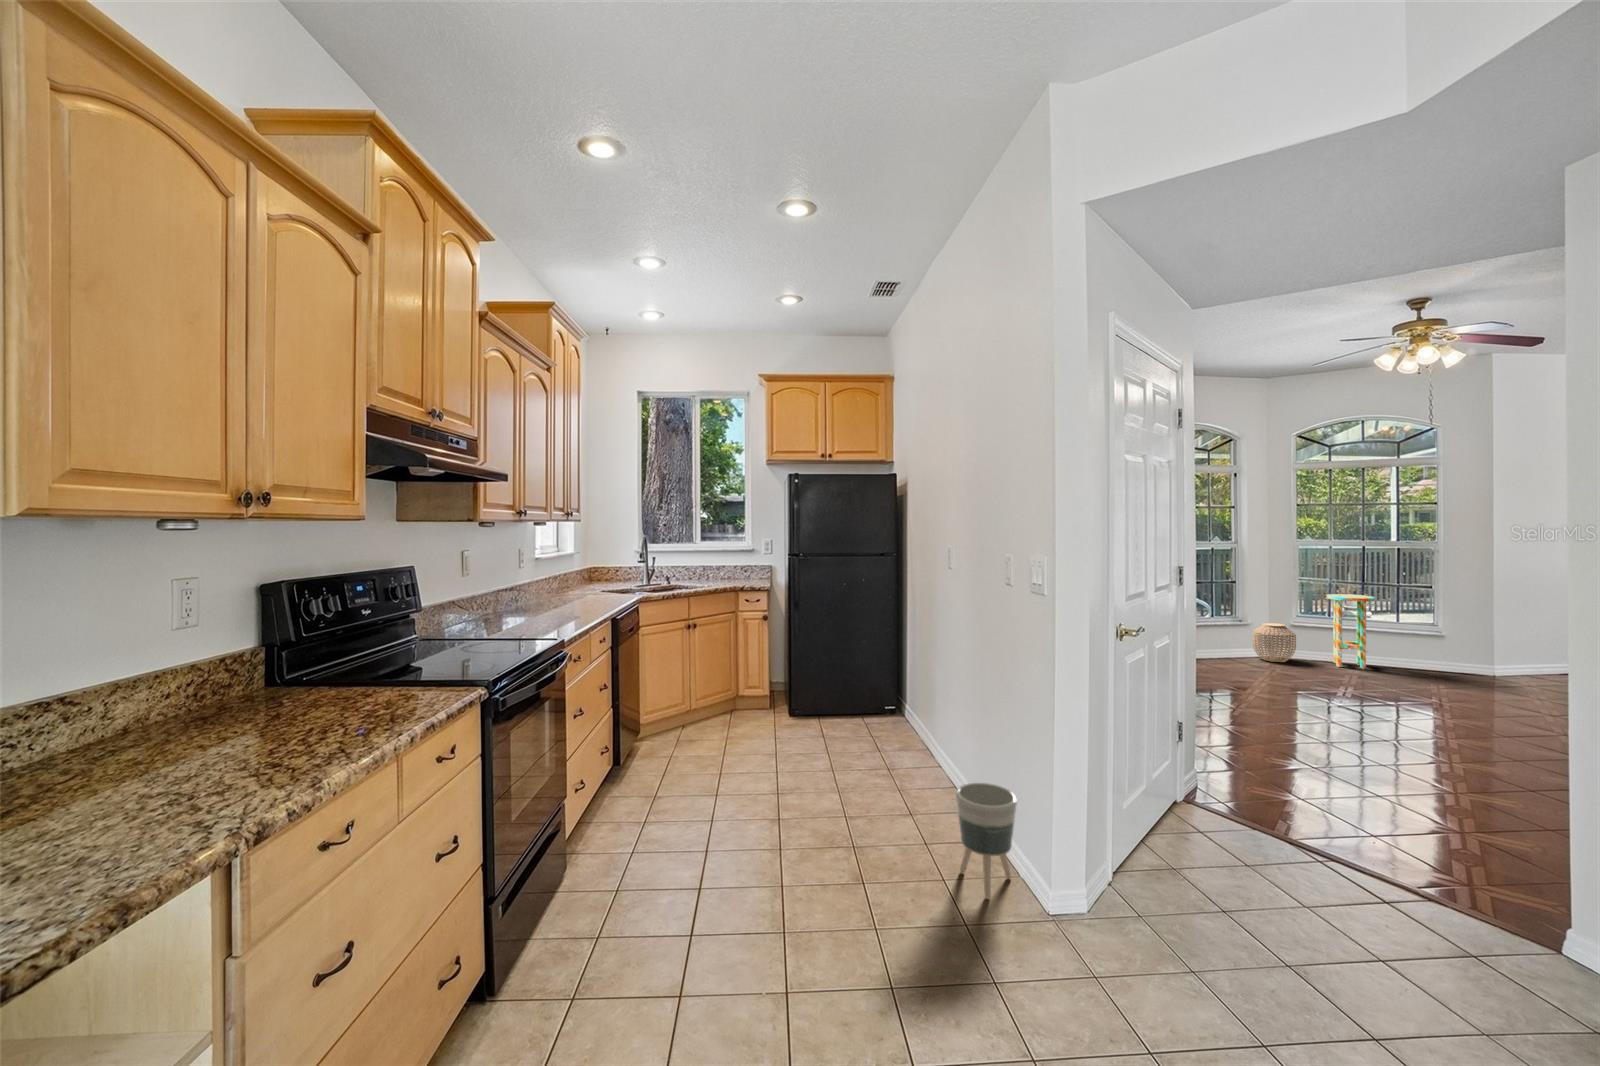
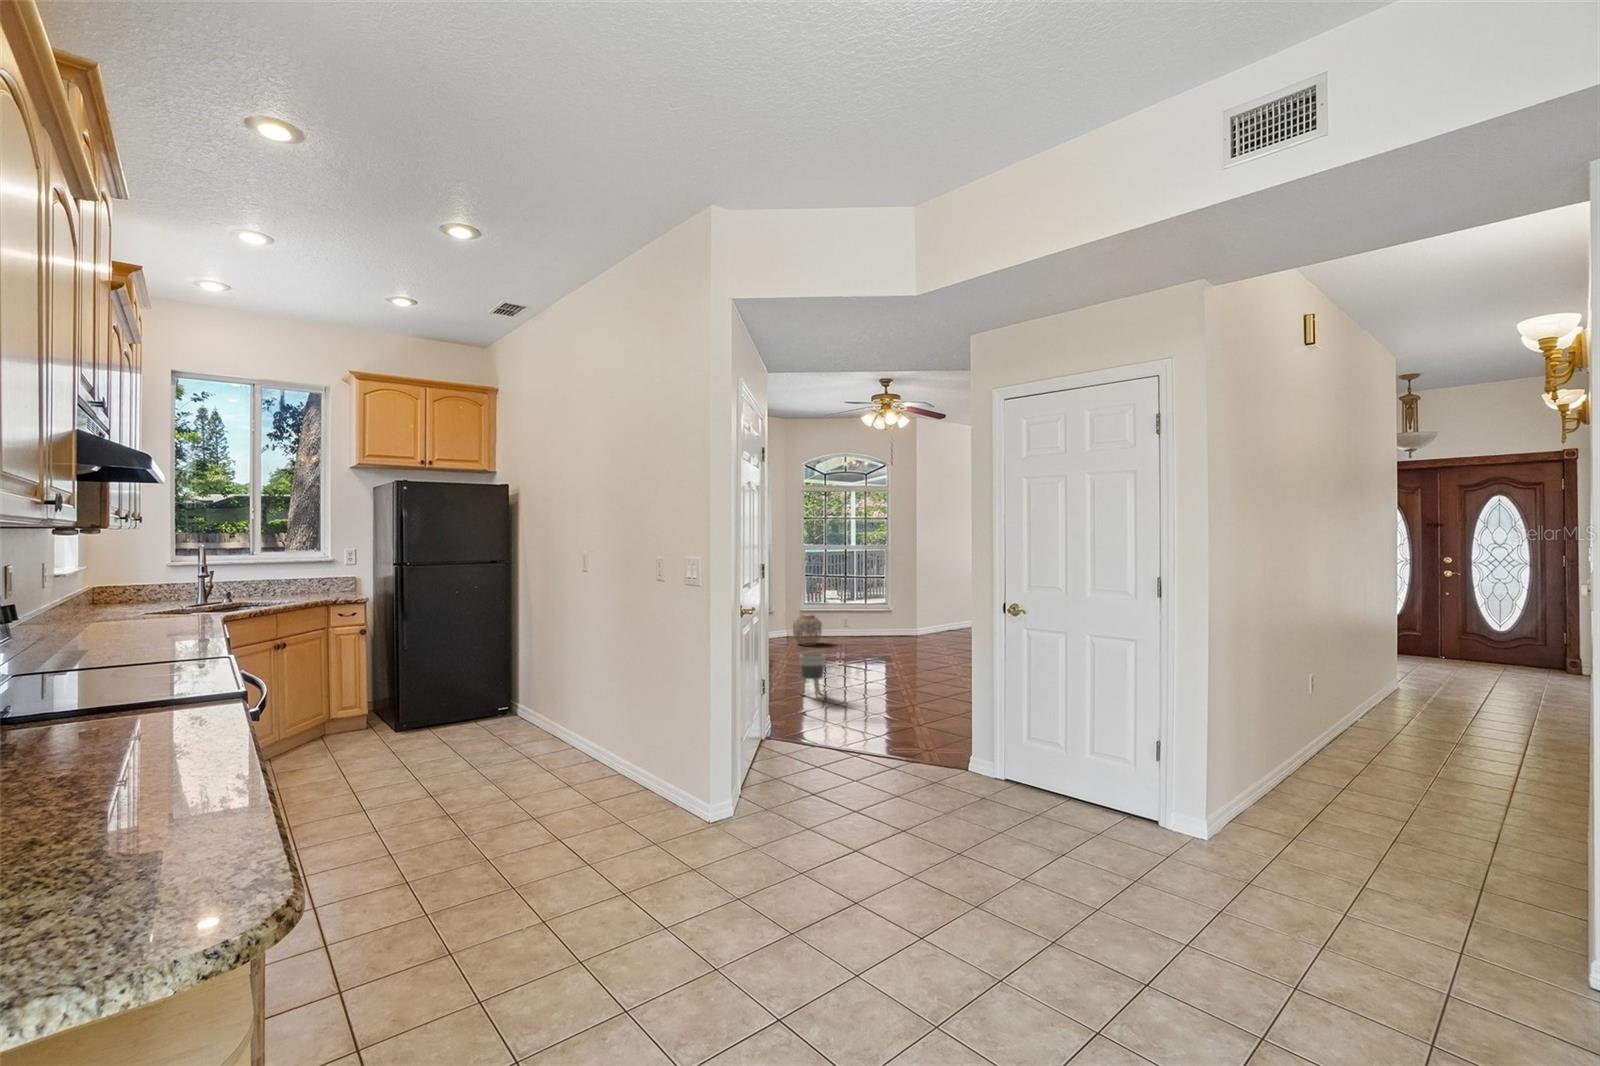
side table: present [1326,594,1375,669] -> none [841,588,869,645]
planter: present [956,783,1017,899] -> present [799,653,825,697]

